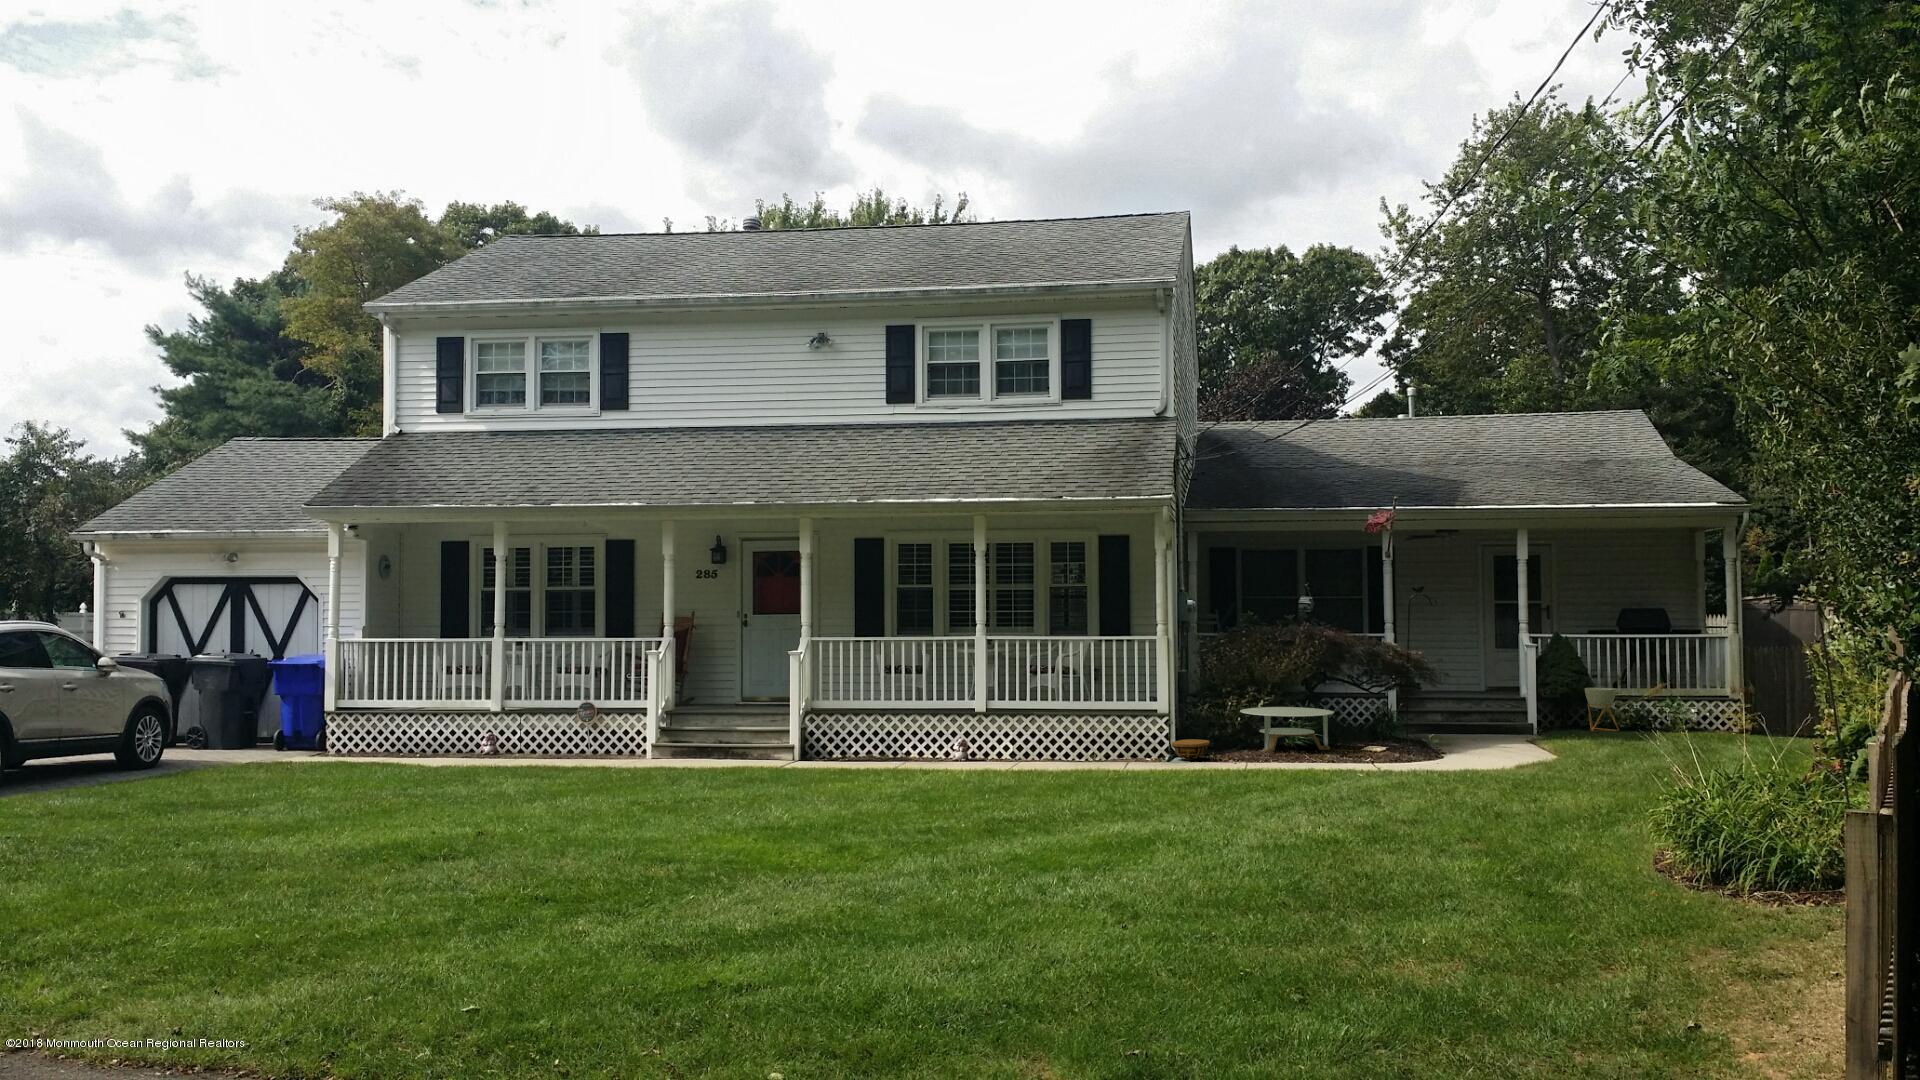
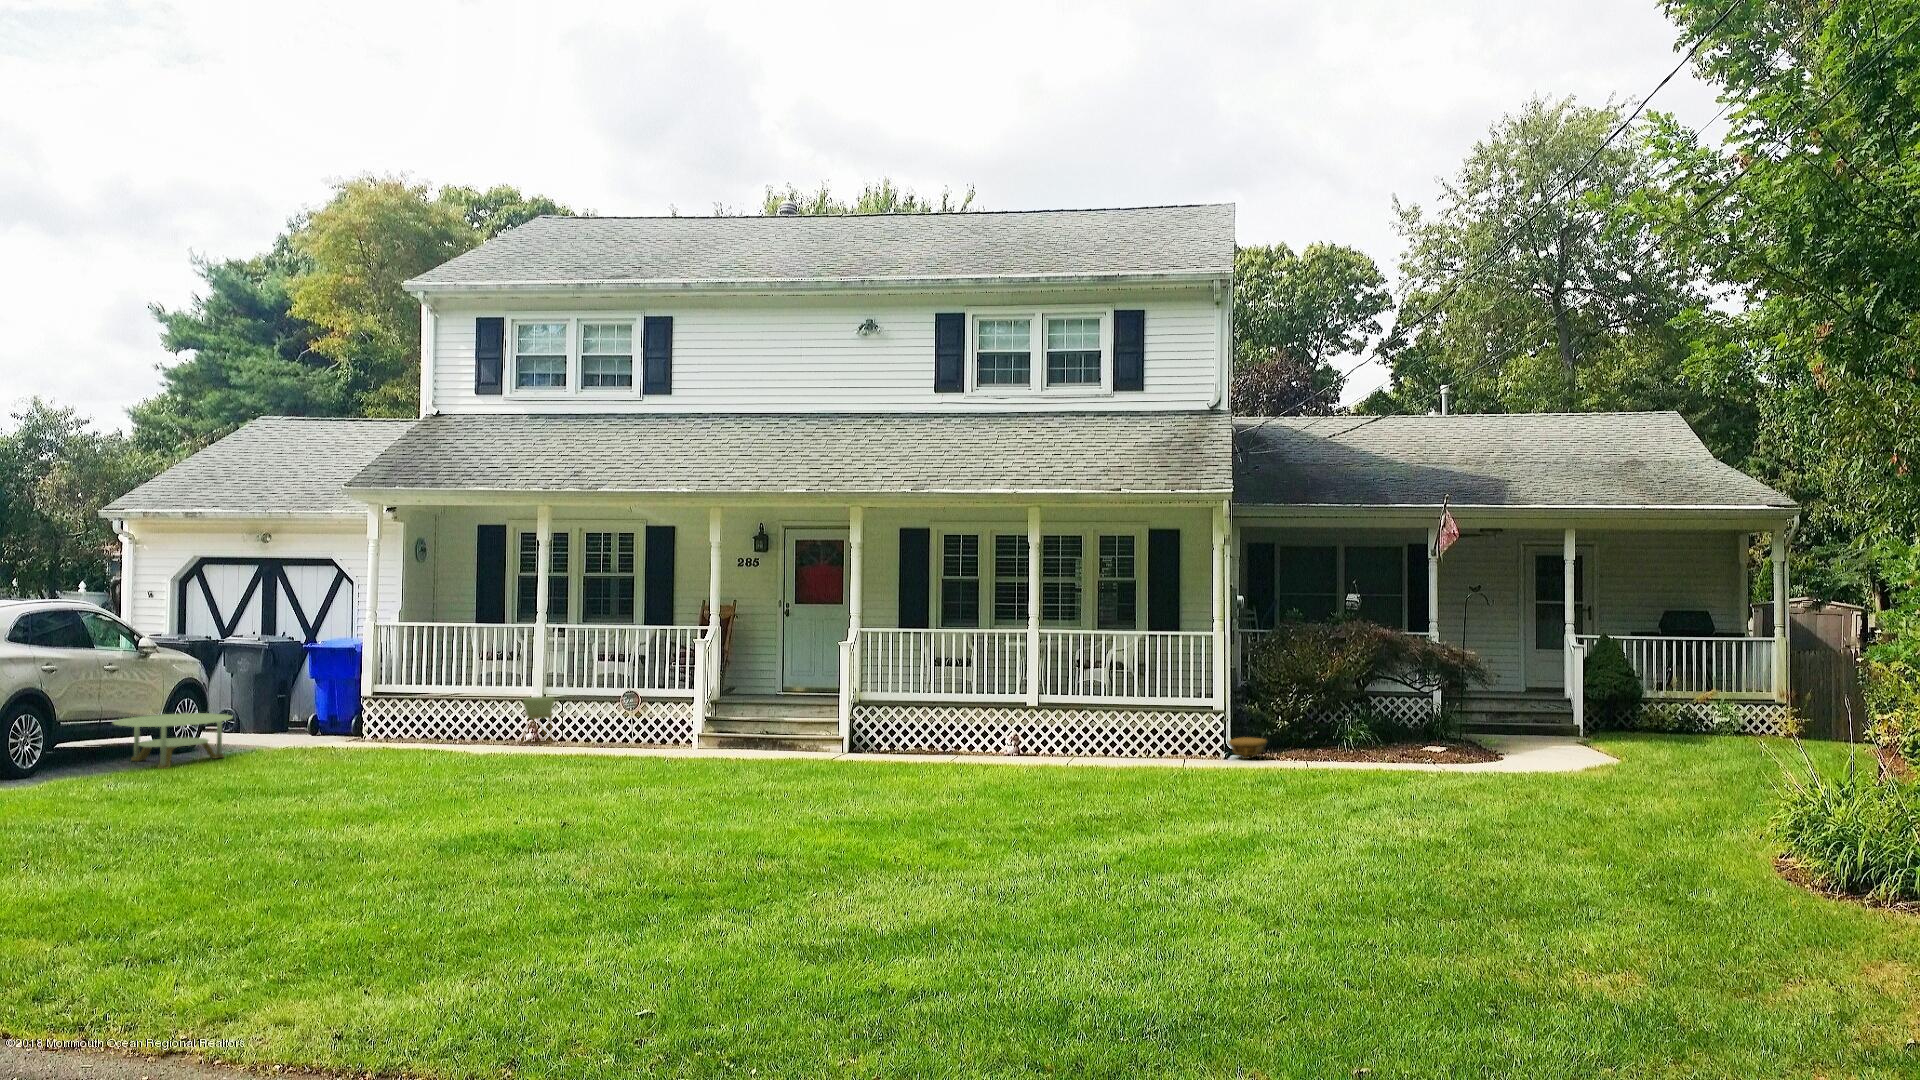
planter: present [1585,688,1619,732] -> present [521,697,555,744]
round table: present [1240,707,1334,752] -> present [113,713,232,769]

